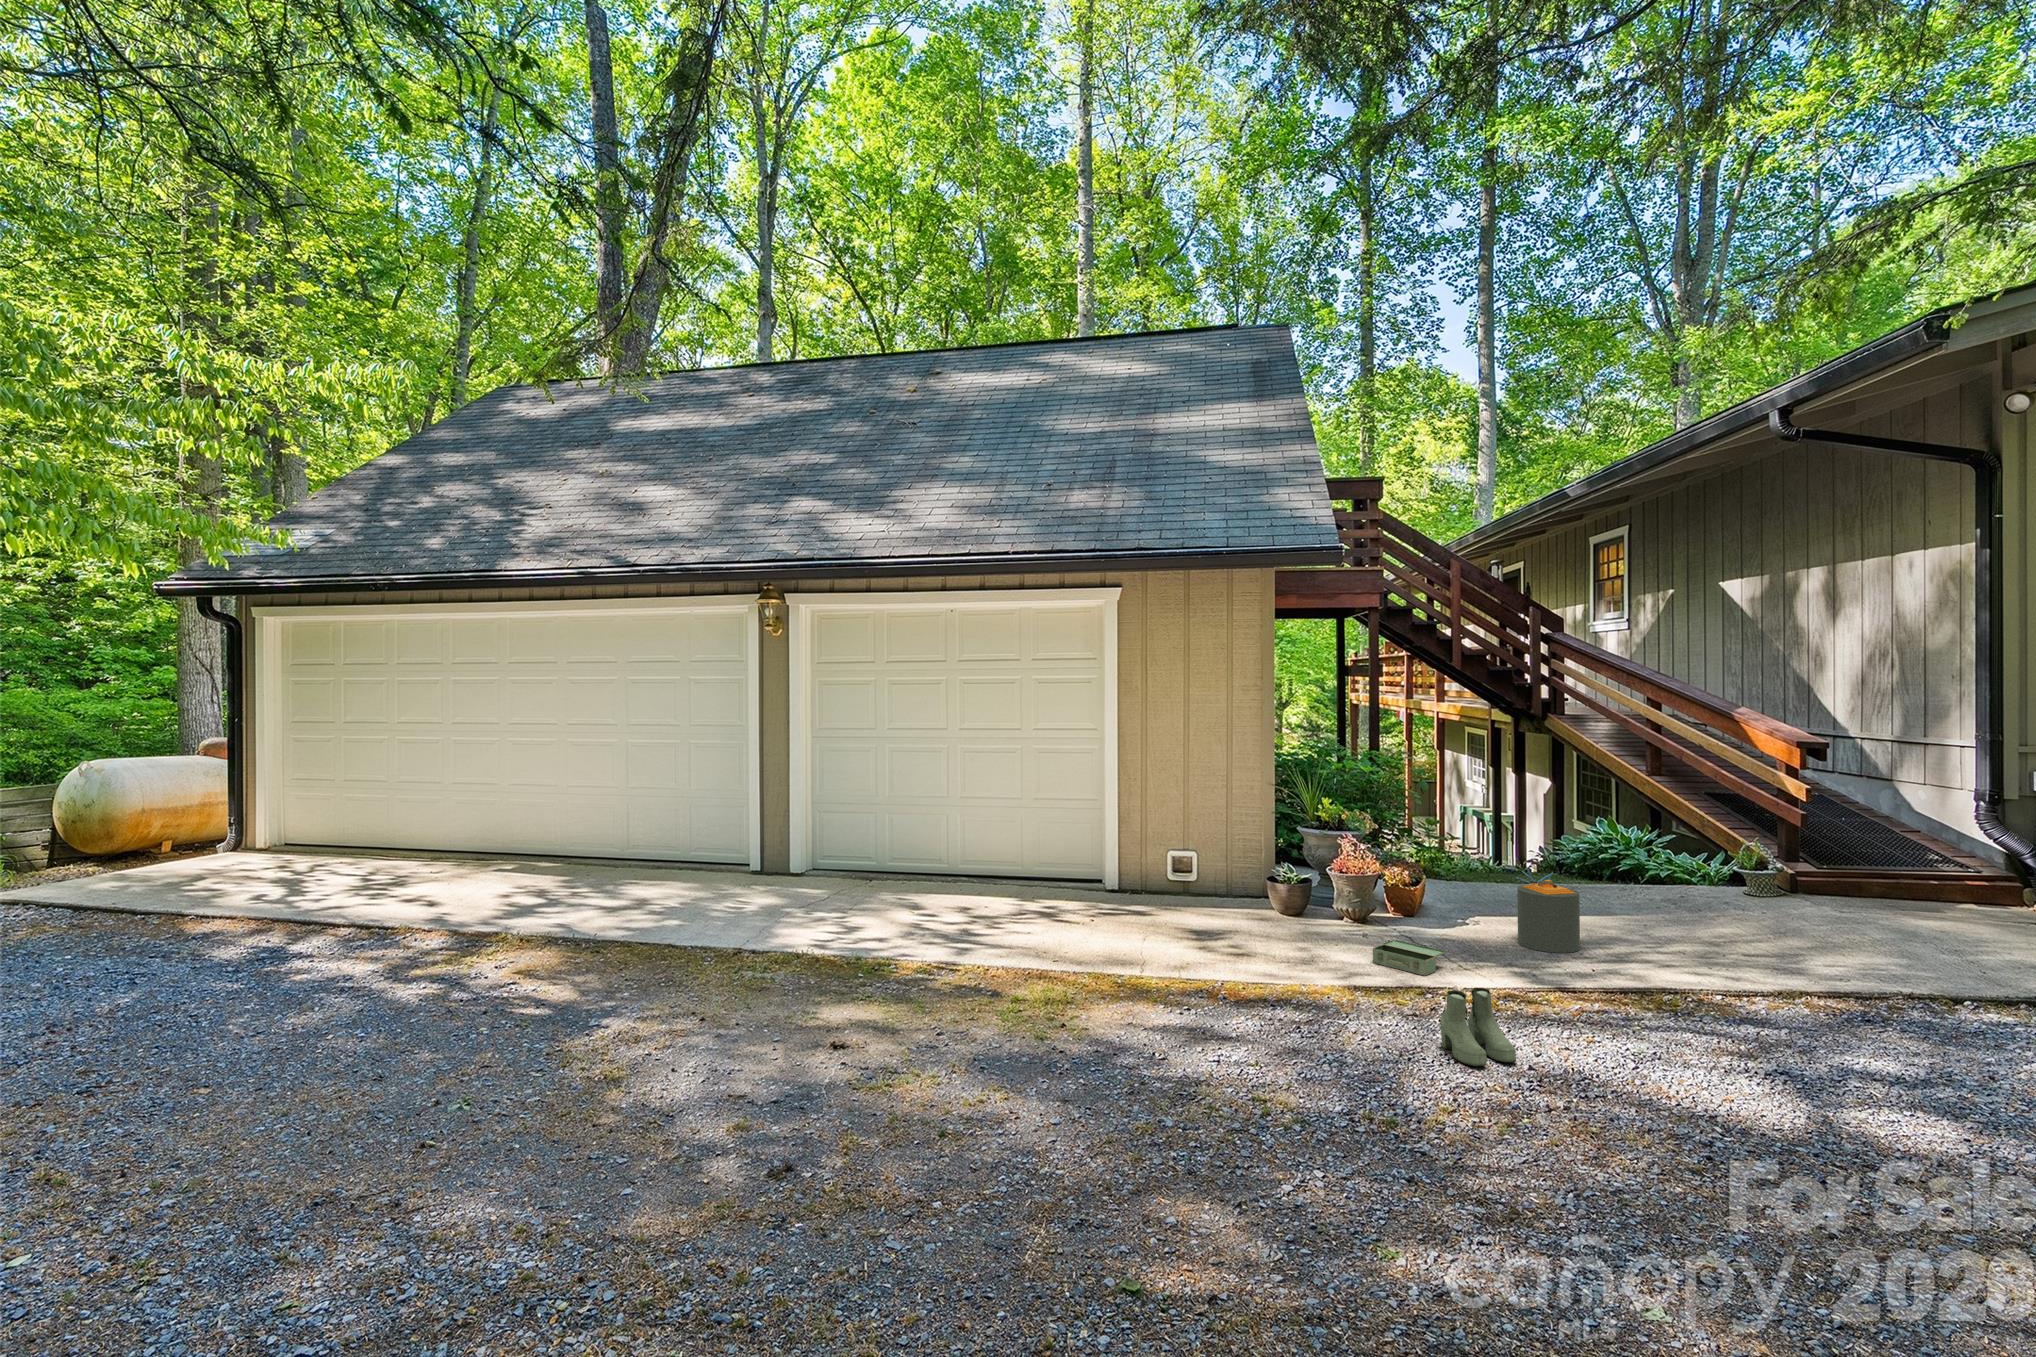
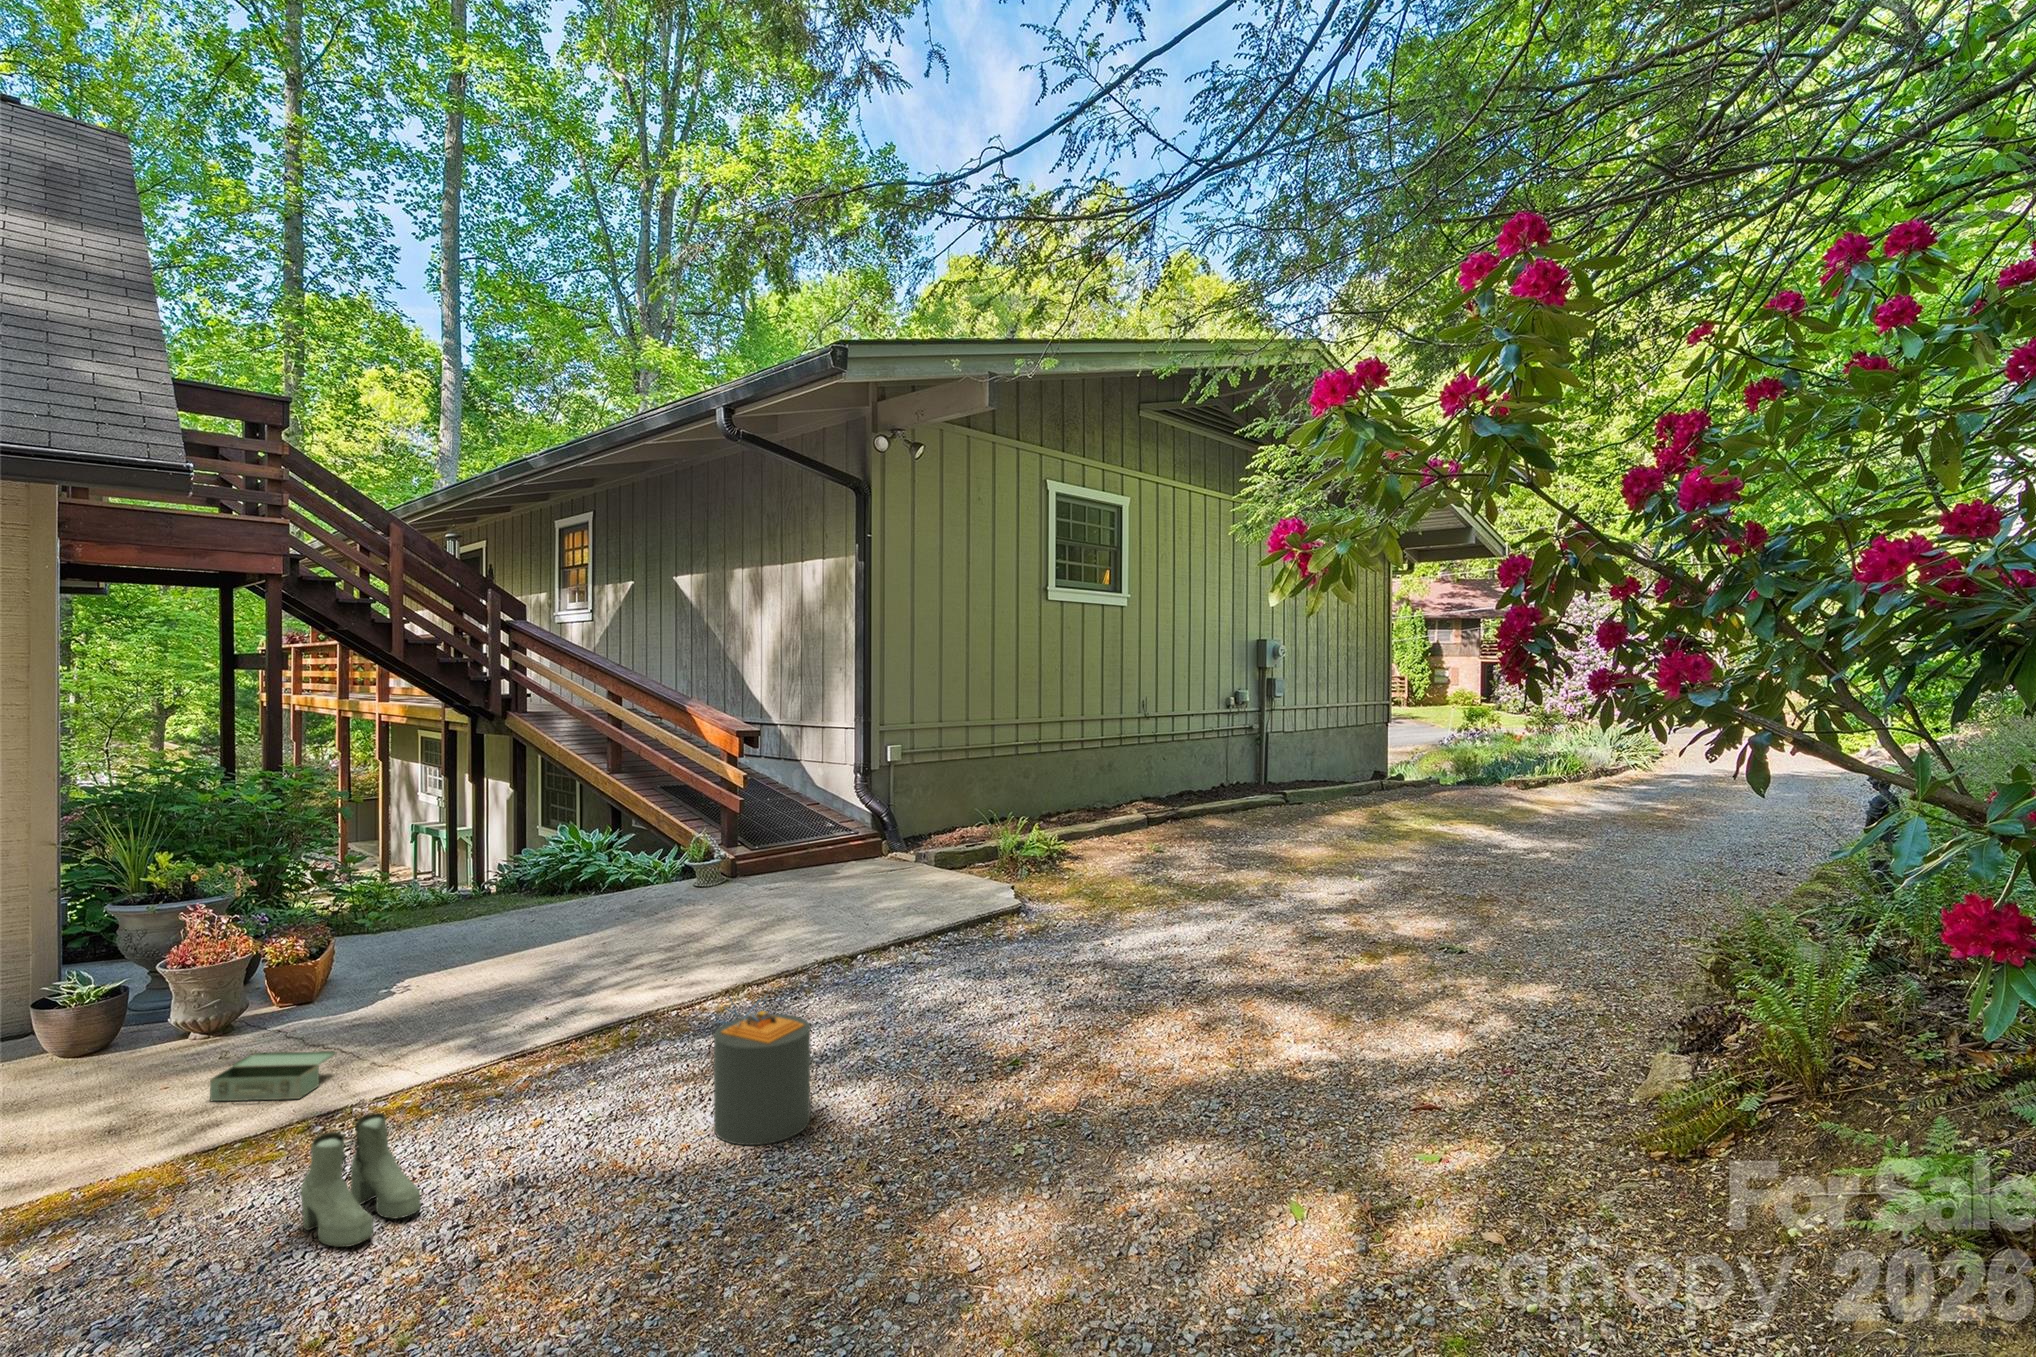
trash can: present [1517,868,1580,953] -> present [714,996,810,1145]

